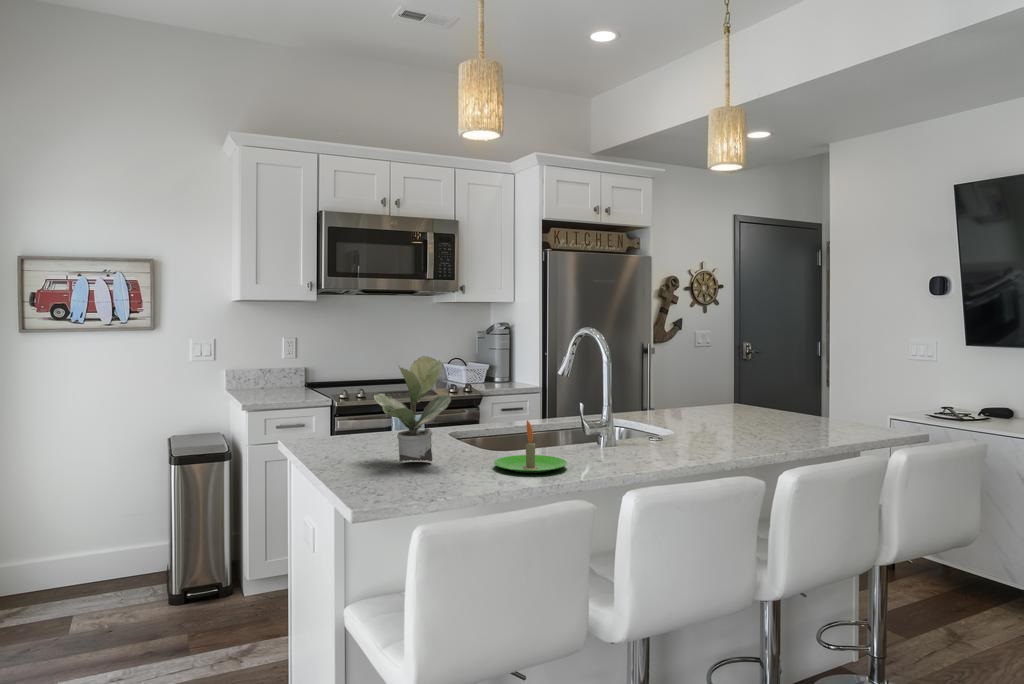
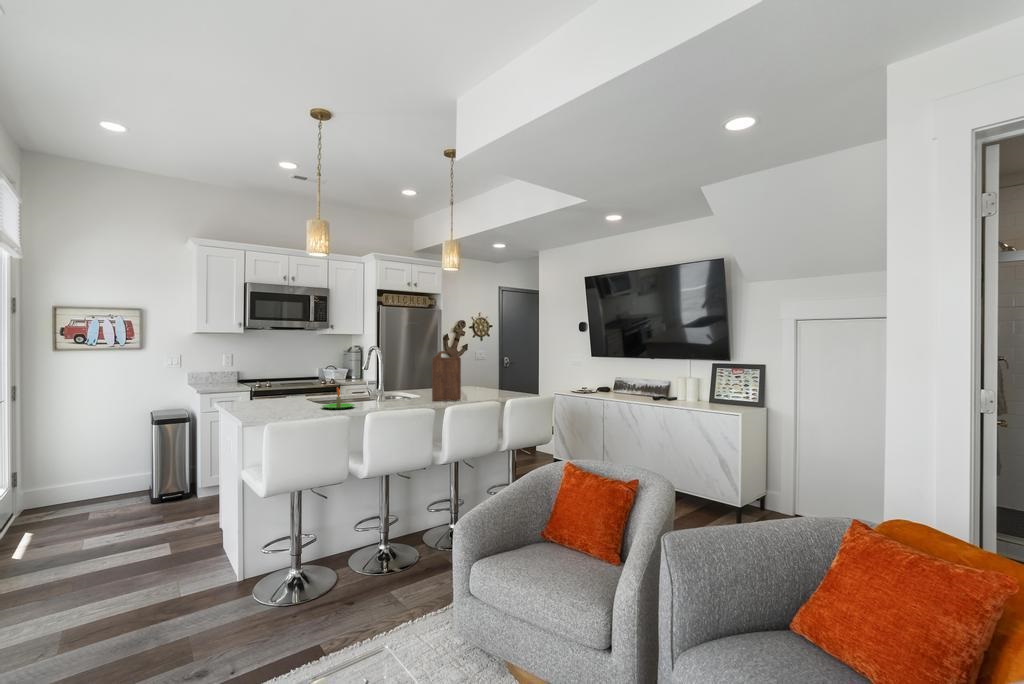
cutting board: none [715,337,779,449] -> present [432,351,461,401]
potted plant: present [374,356,451,462] -> none [266,359,302,407]

